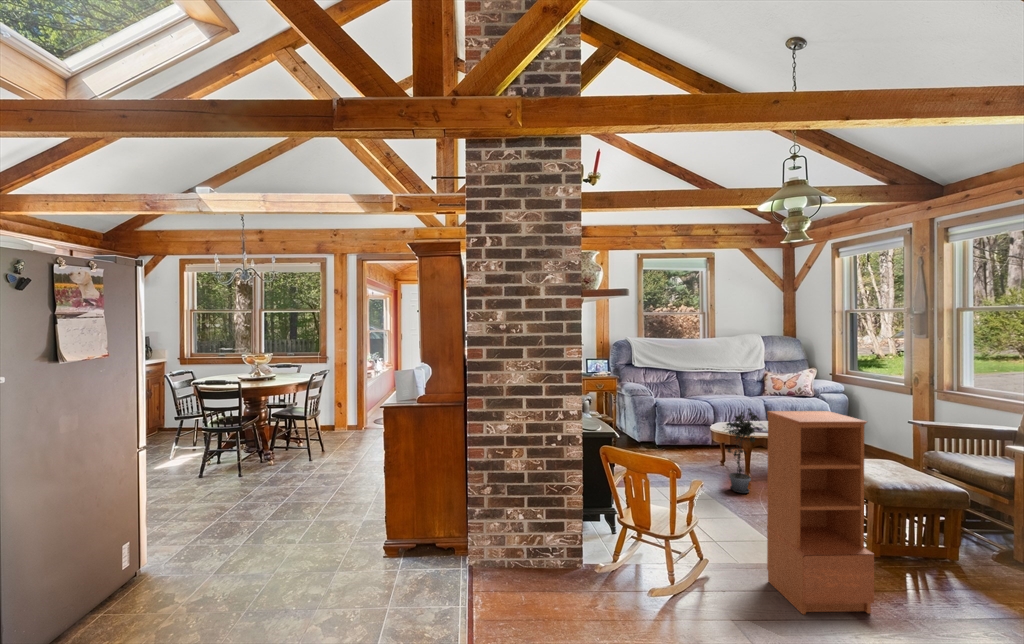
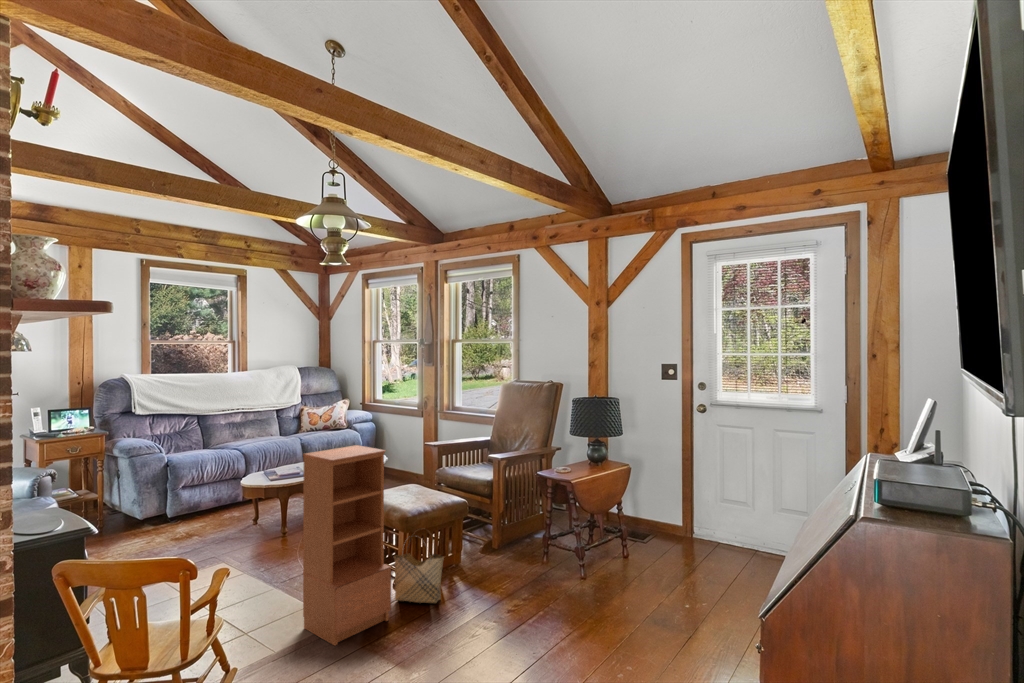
potted plant: present [726,409,761,493] -> none [254,451,299,547]
woven basket: none [877,521,956,619] -> present [394,528,444,603]

